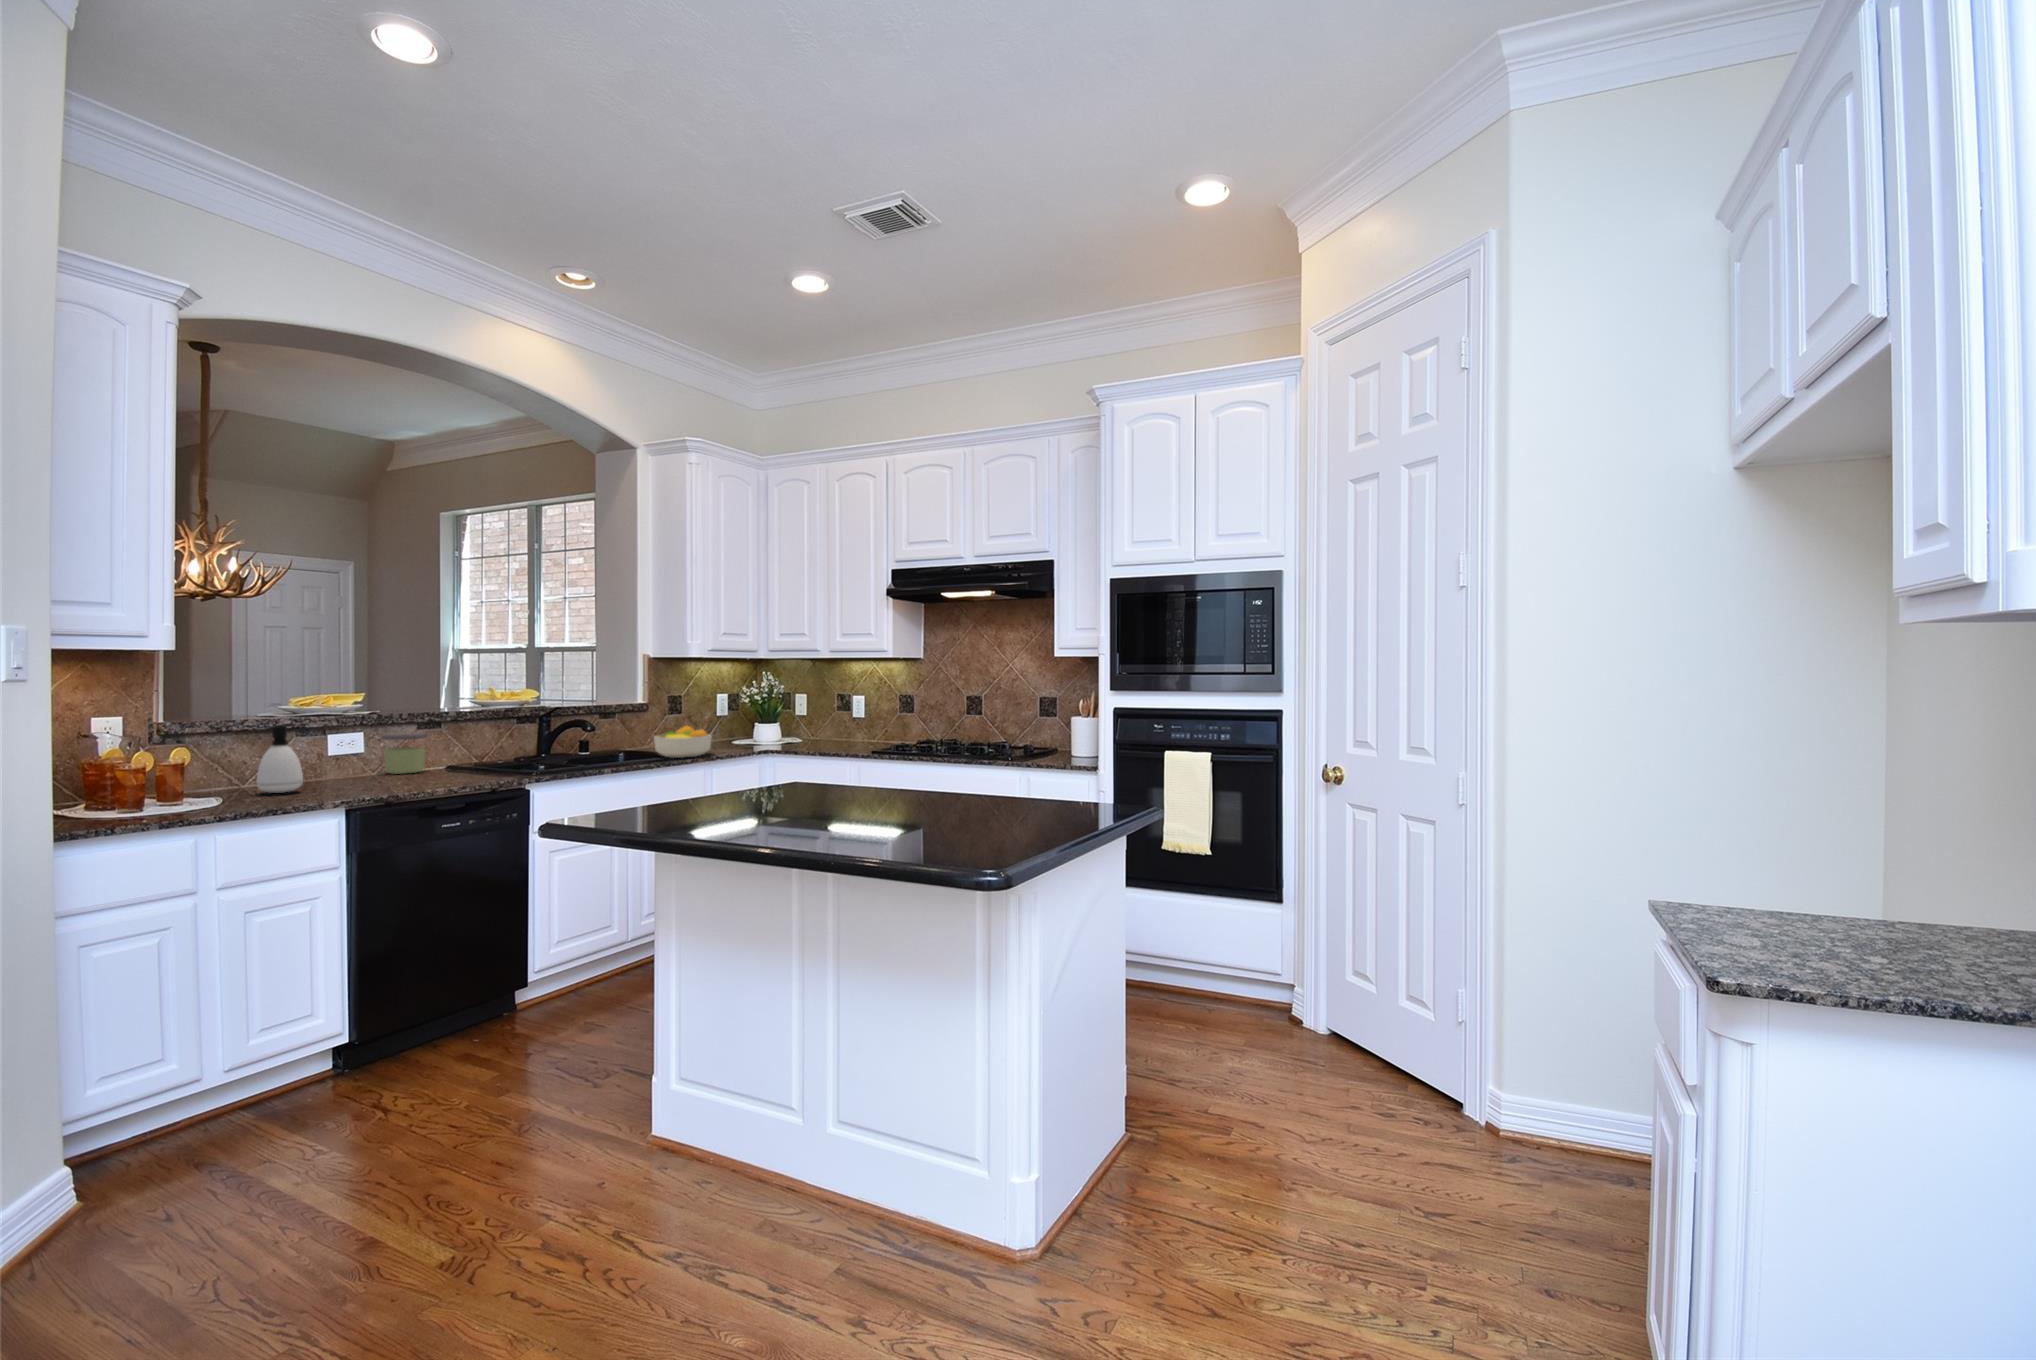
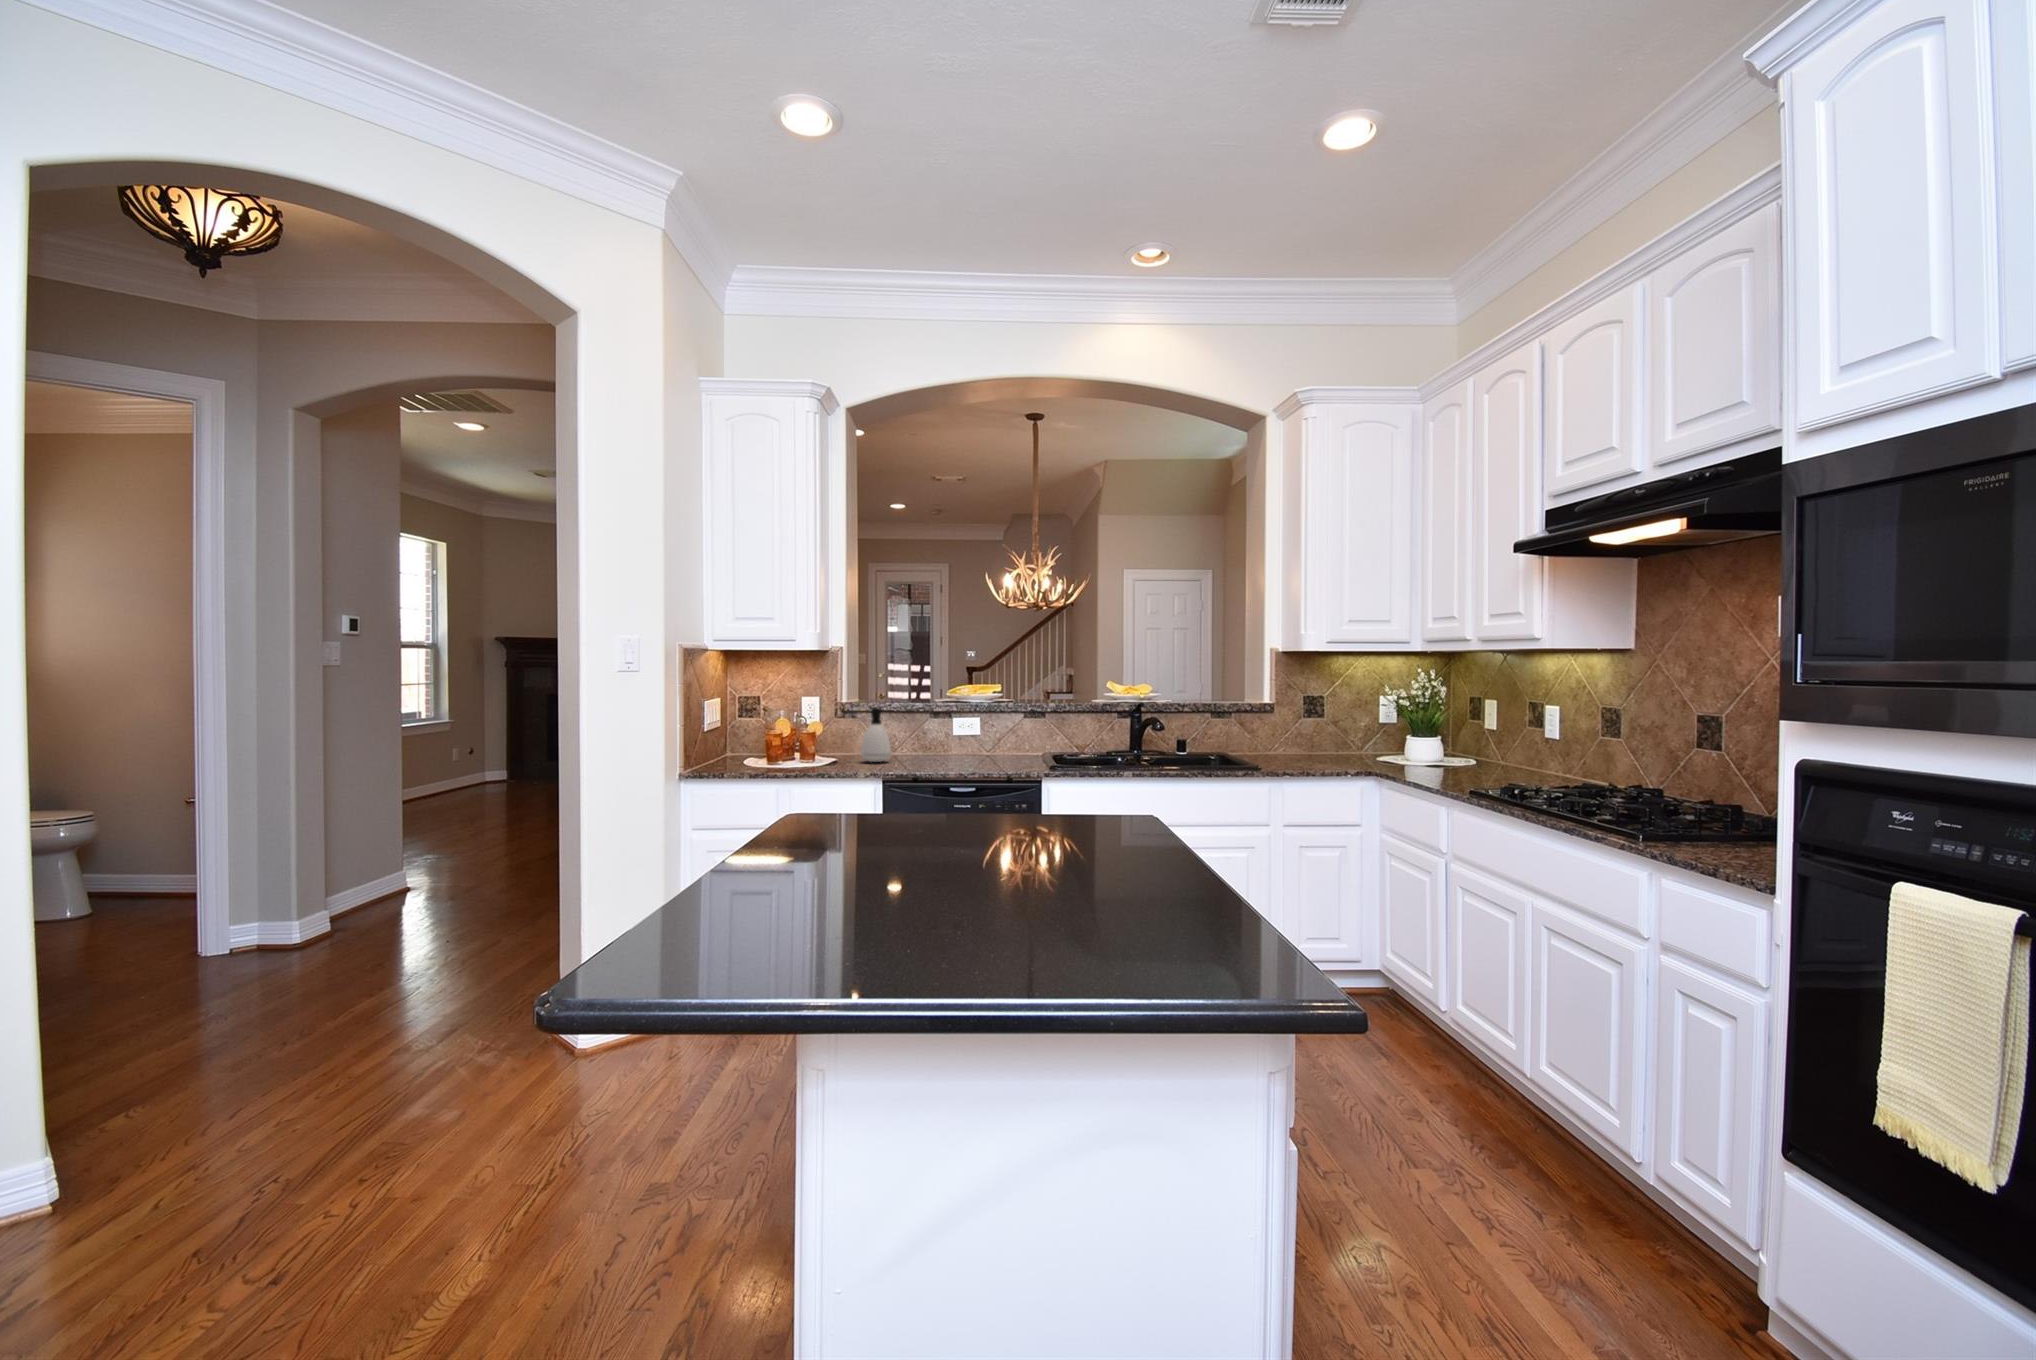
fruit bowl: present [654,725,712,758] -> none [1232,731,1305,770]
jar: present [381,732,428,774] -> none [986,720,1017,757]

